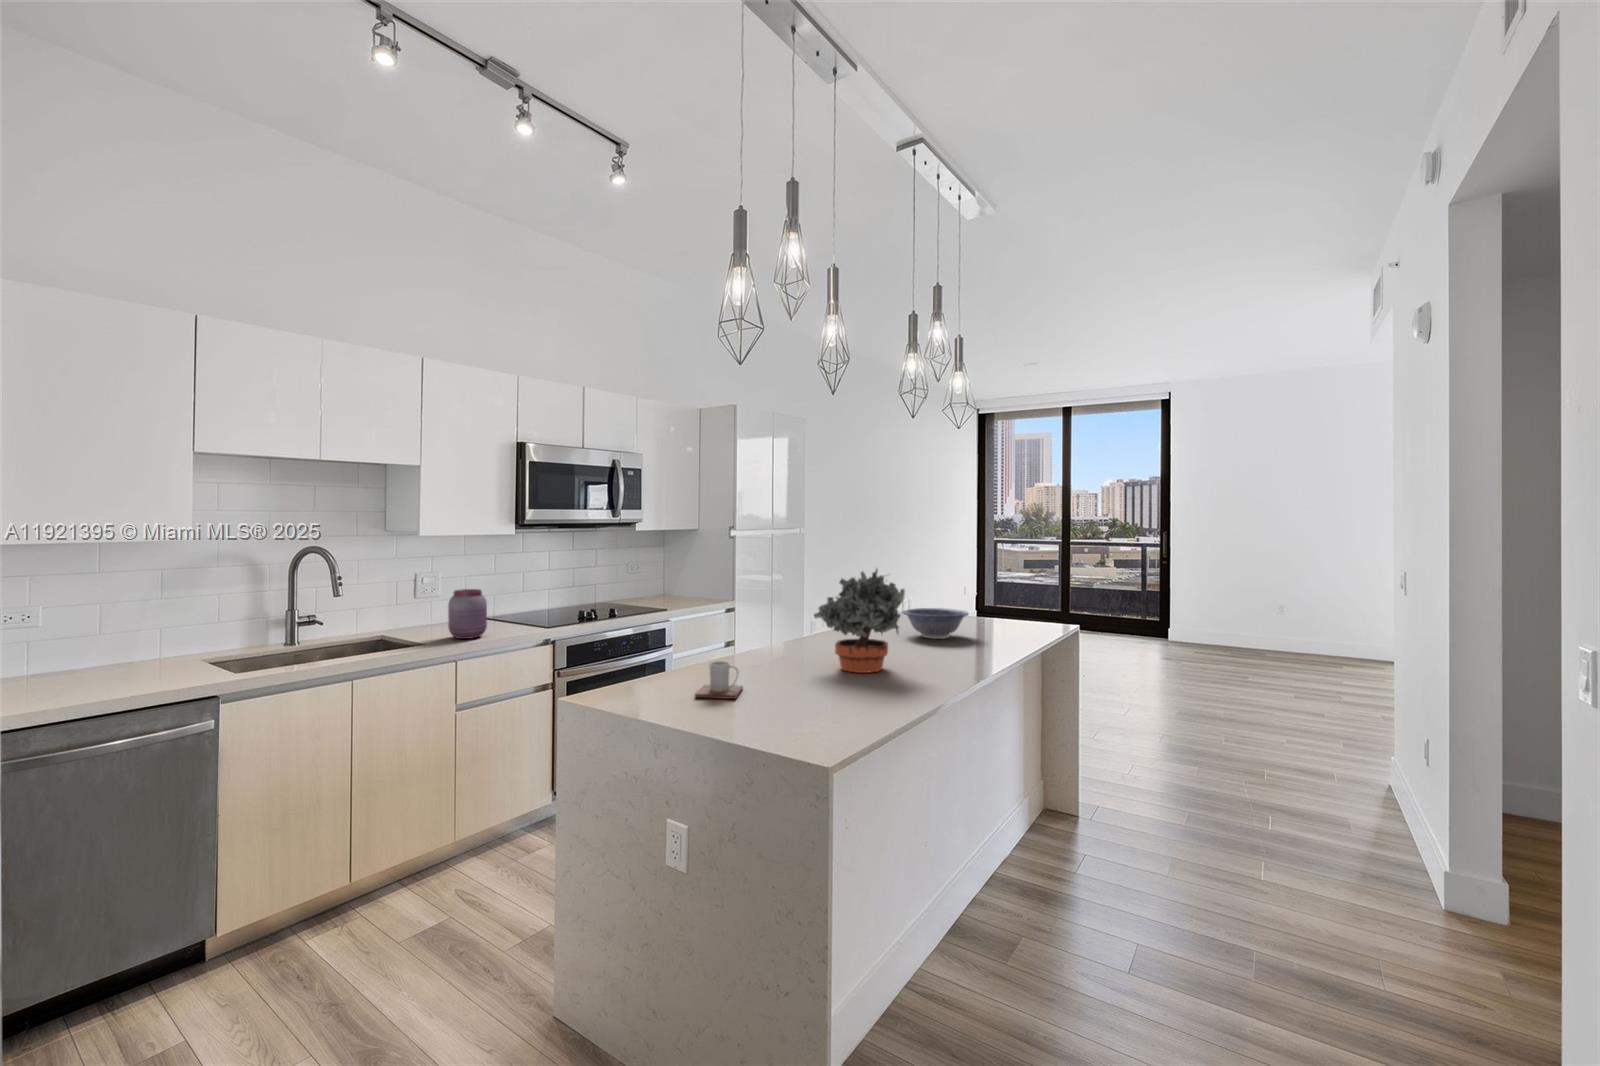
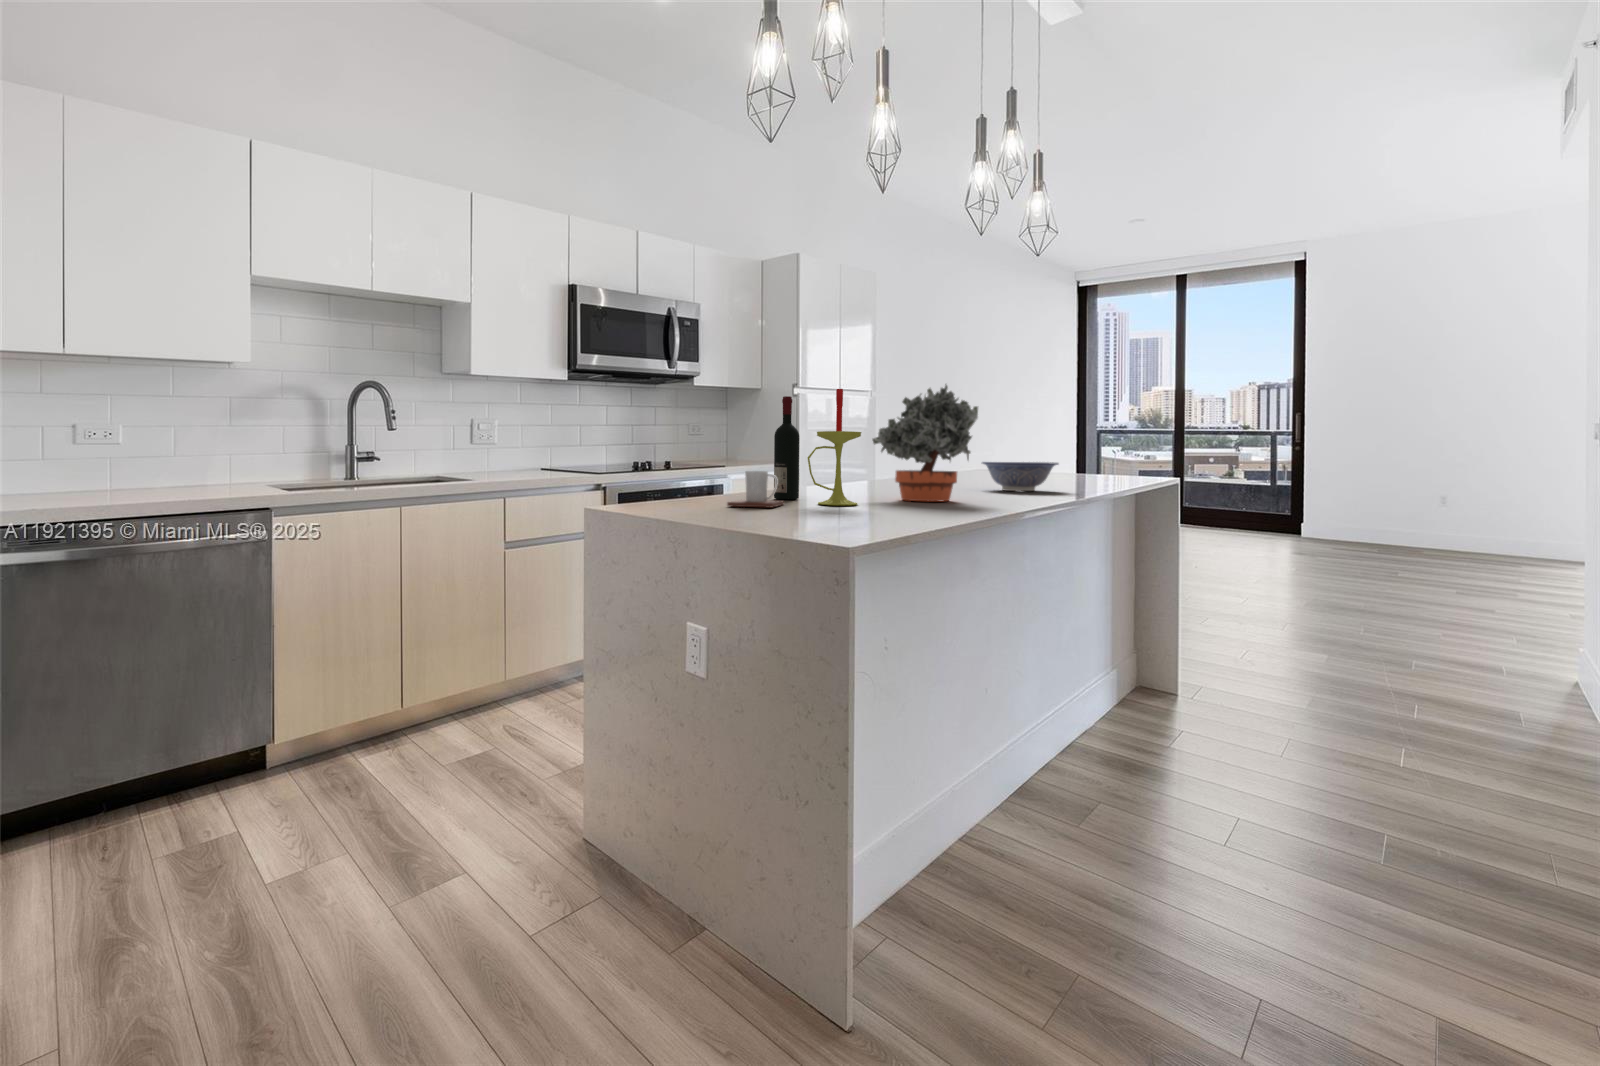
candle: none [763,582,809,689] -> present [808,389,861,505]
wine bottle: none [729,583,751,675] -> present [774,396,799,499]
jar: present [448,589,487,639] -> none [501,433,540,483]

